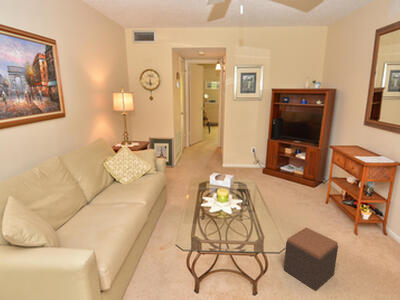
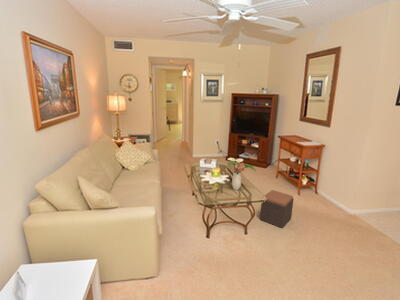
flower arrangement: none [229,179,272,226] -> present [228,158,256,190]

